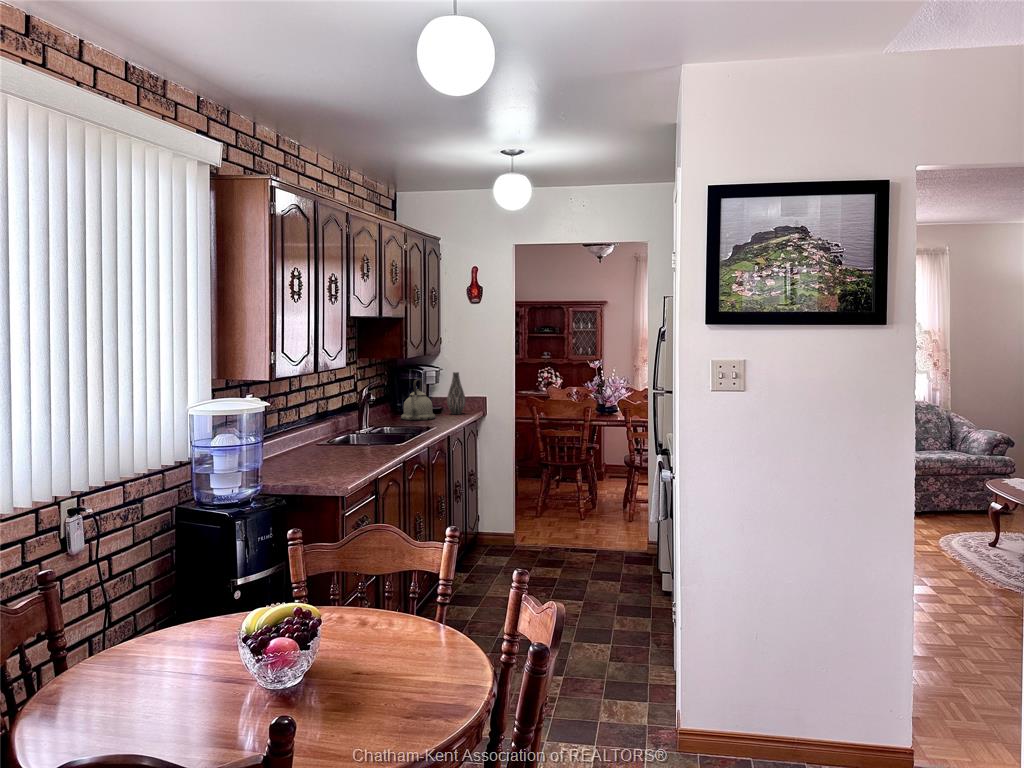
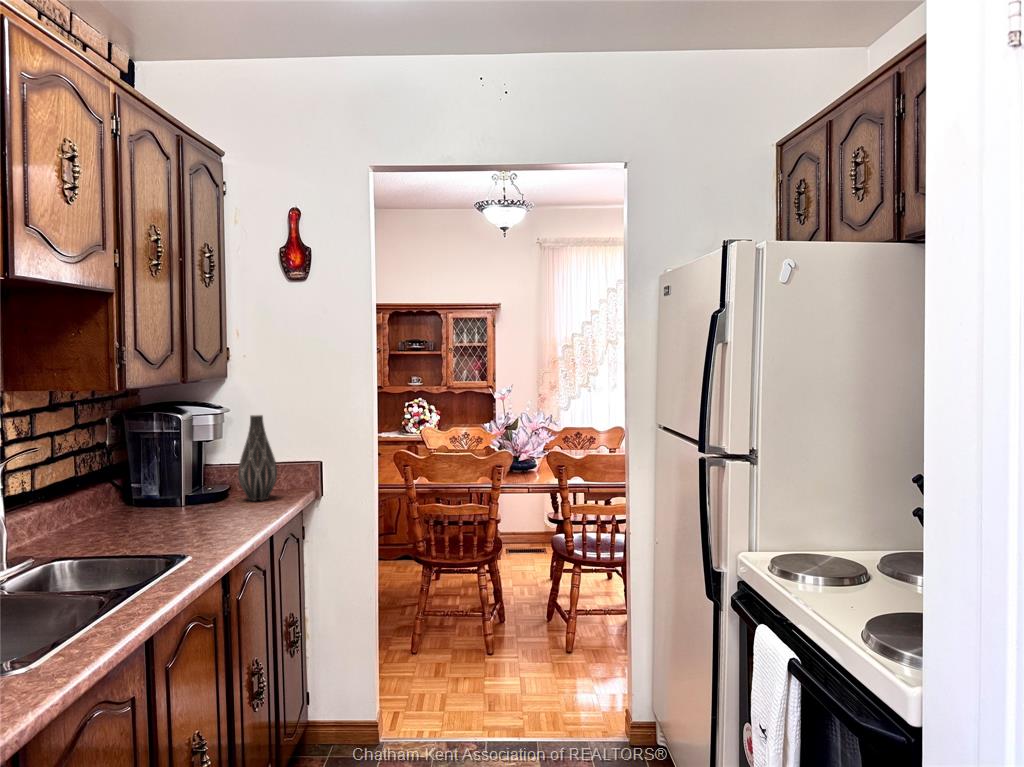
kettle: present [401,379,435,420] -> none [123,433,206,527]

